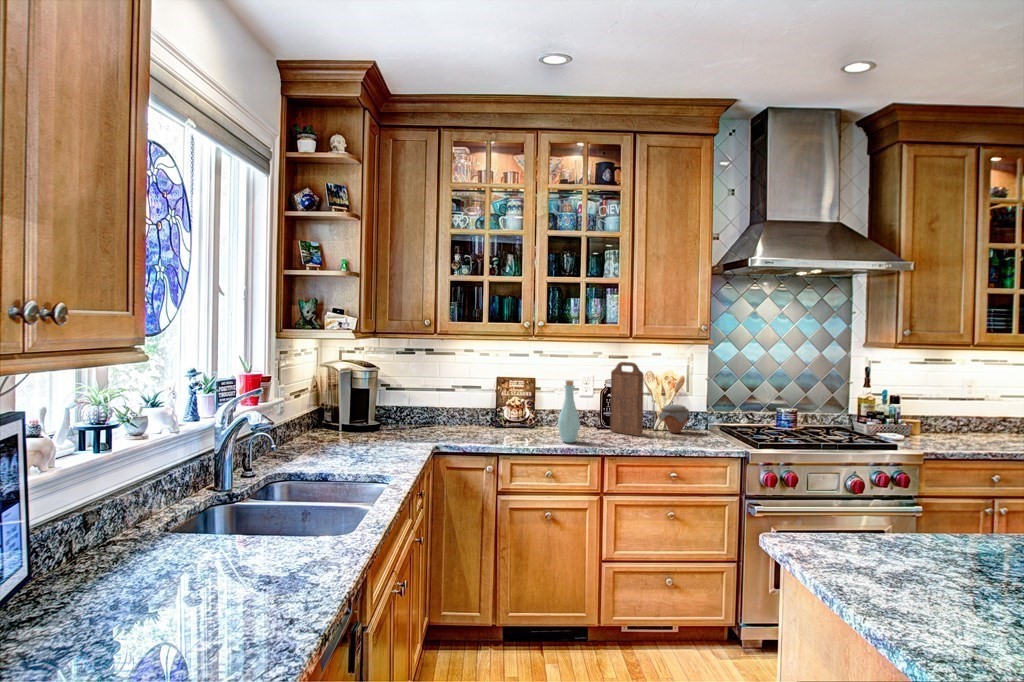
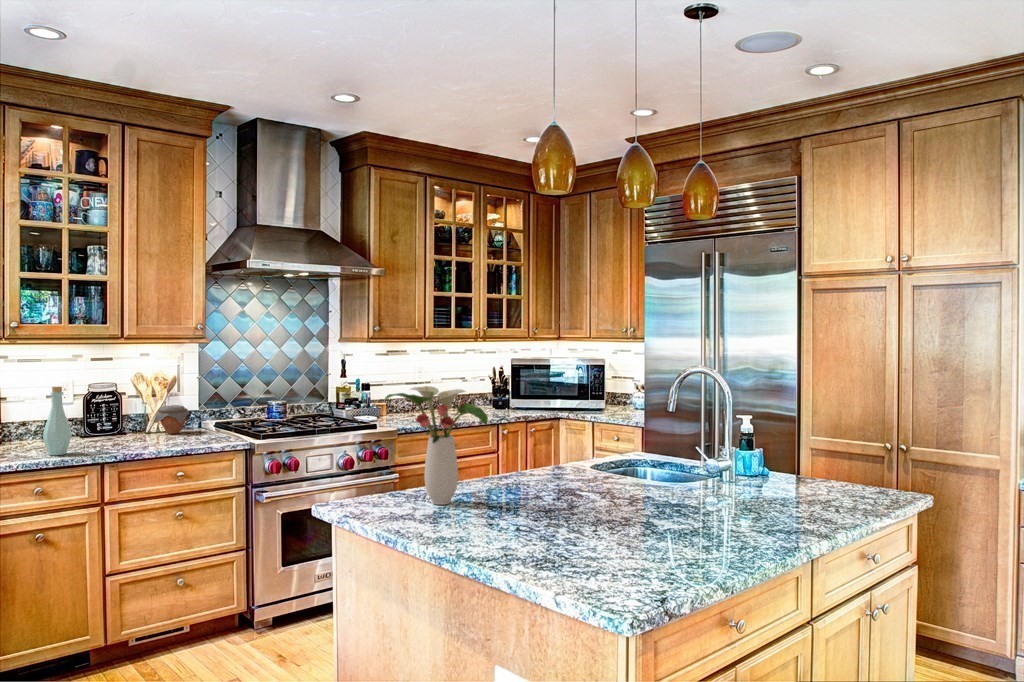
cutting board: present [610,362,644,436] -> none [100,364,141,440]
flower arrangement: none [840,406,987,563] -> present [385,386,488,505]

